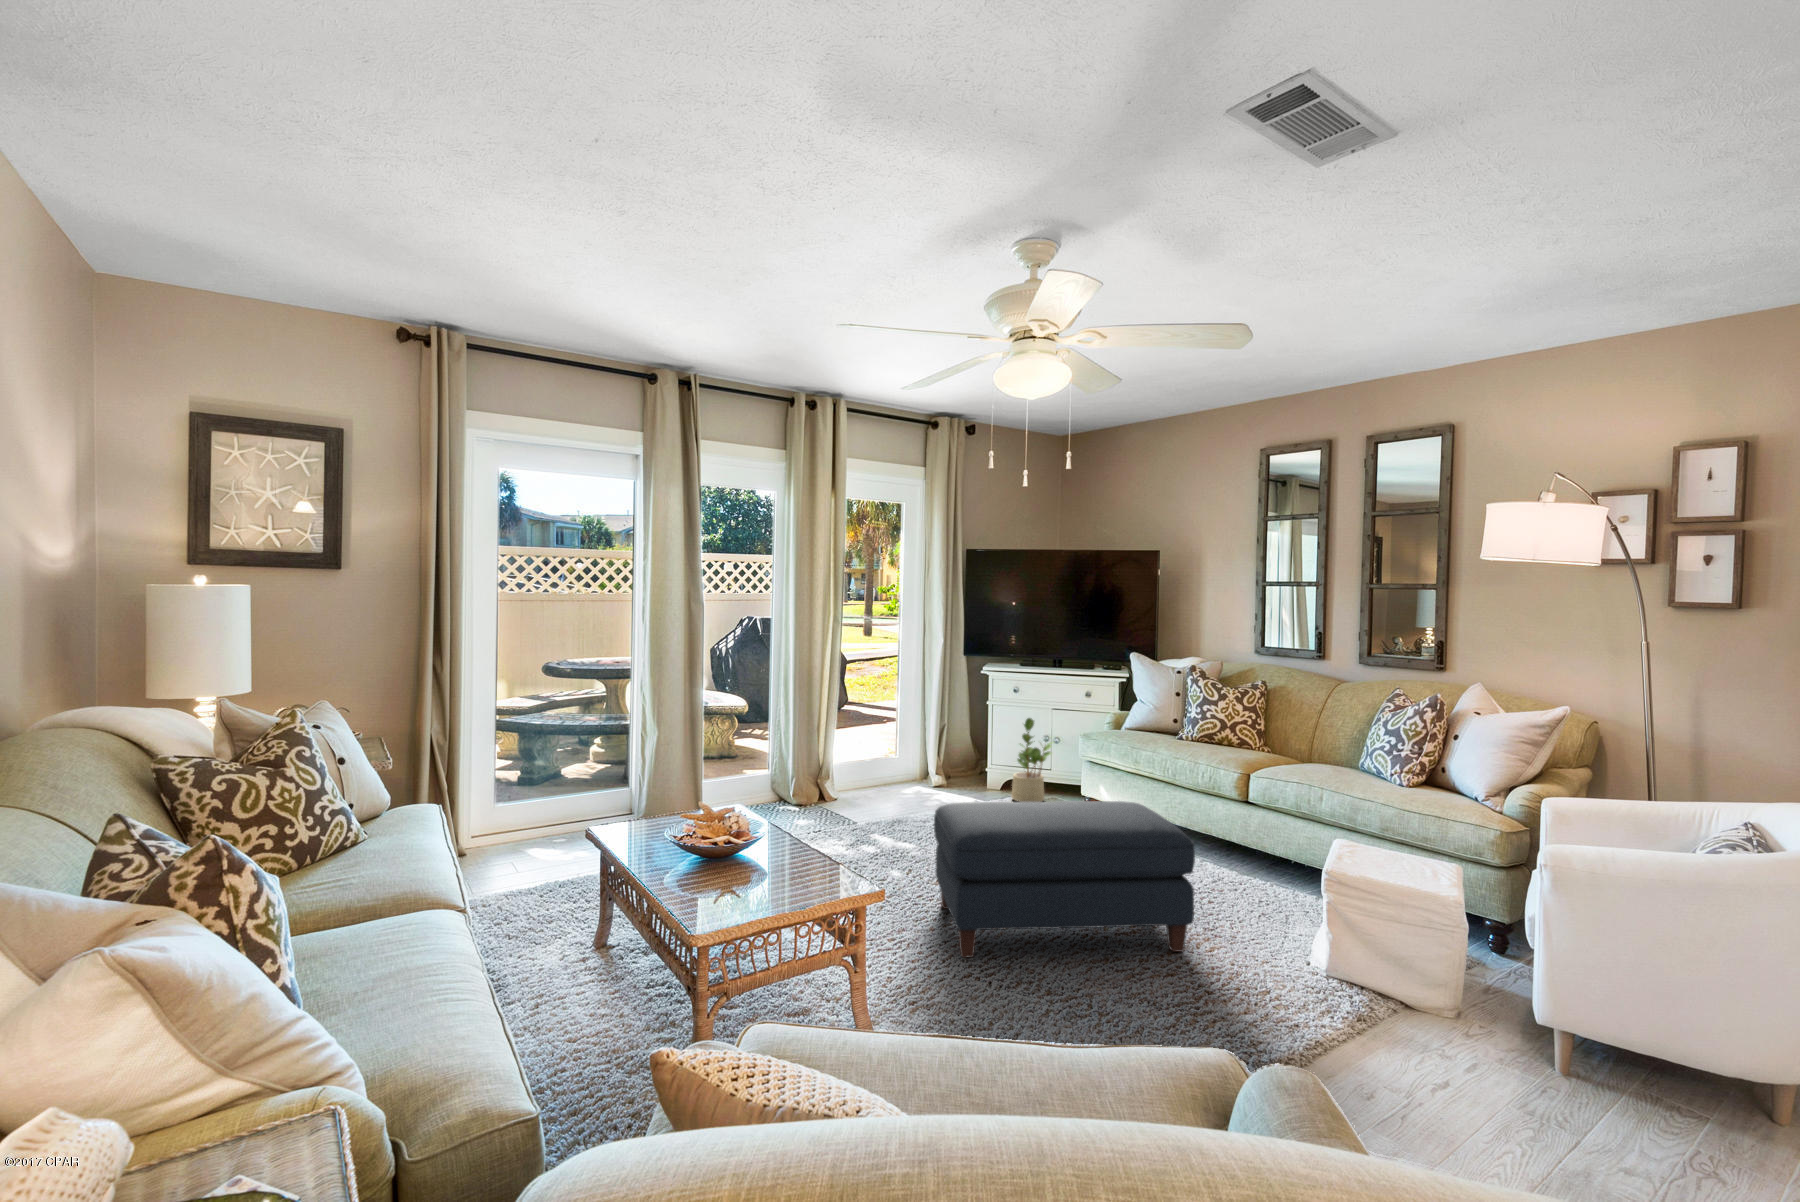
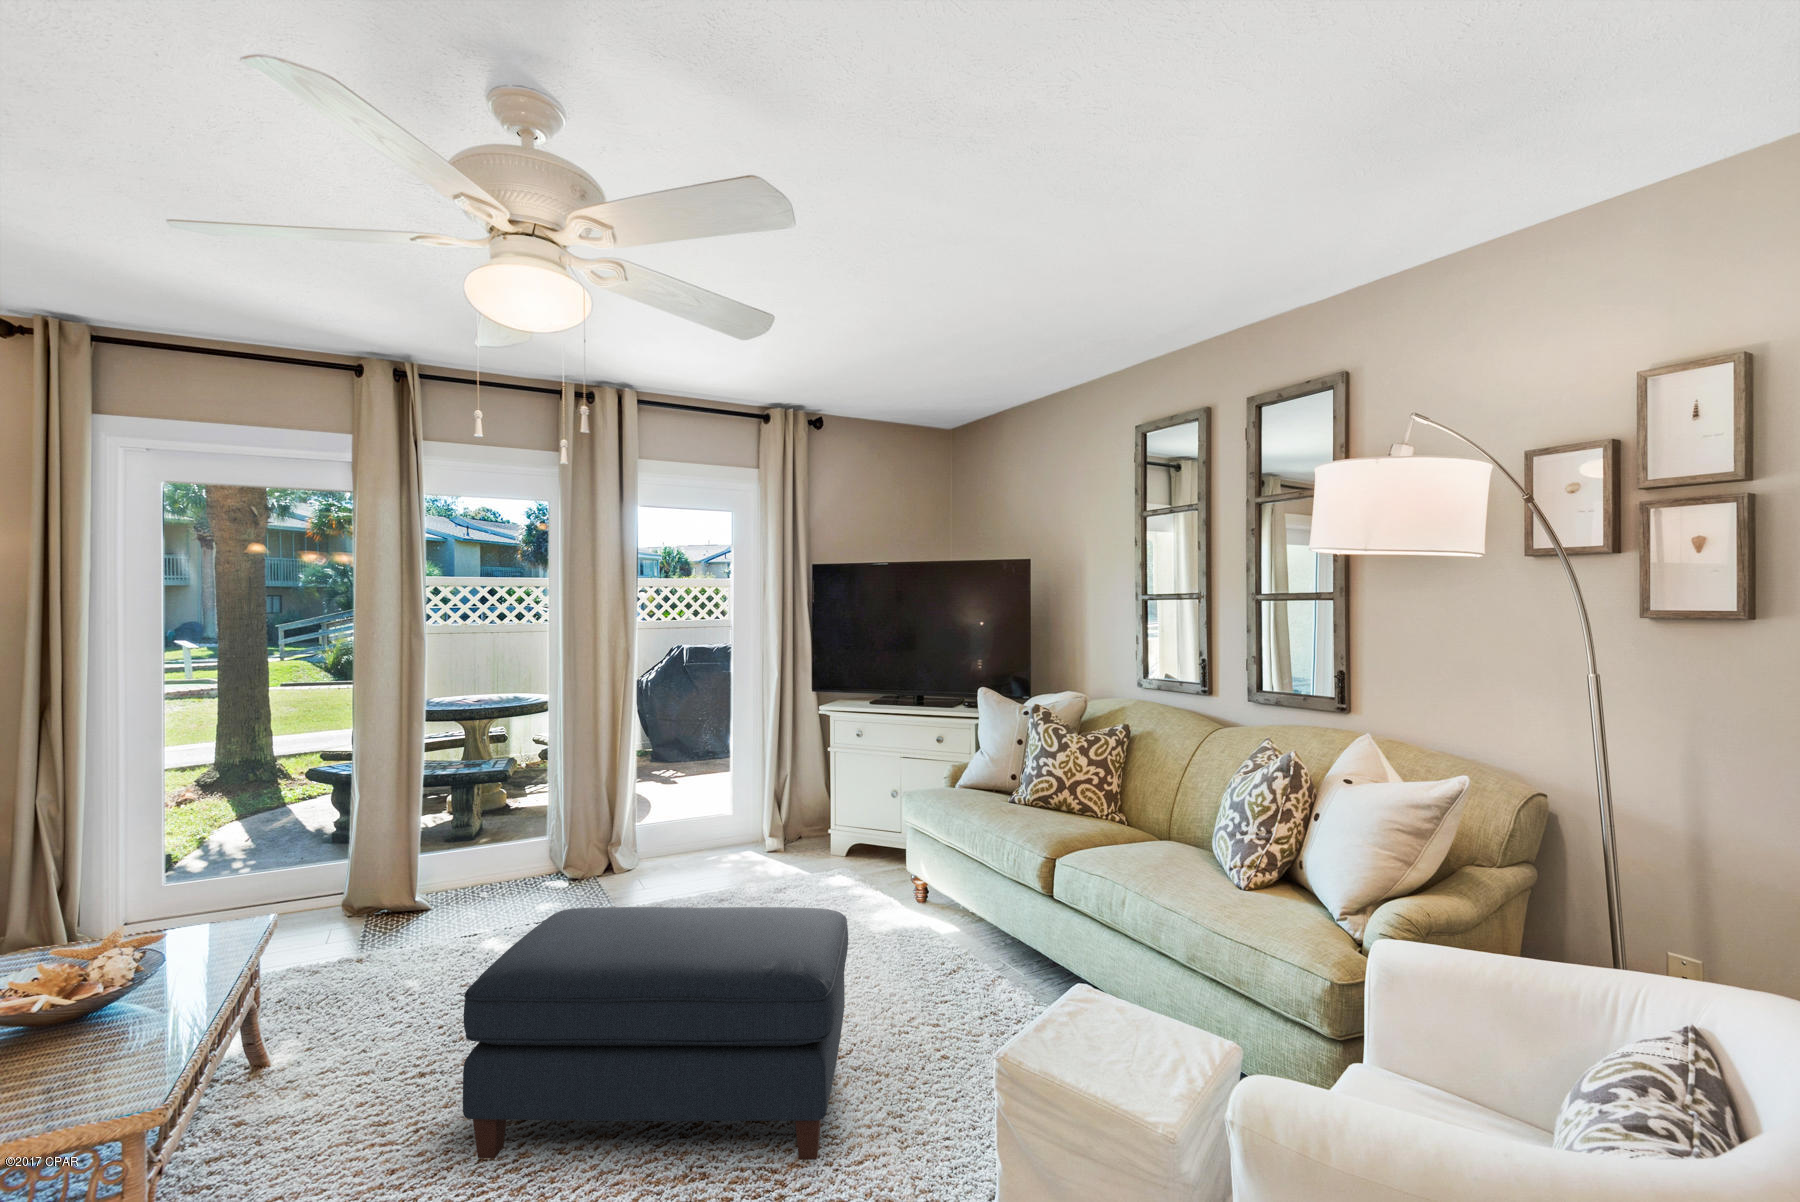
potted plant: present [1011,718,1052,802] -> none [840,769,893,875]

